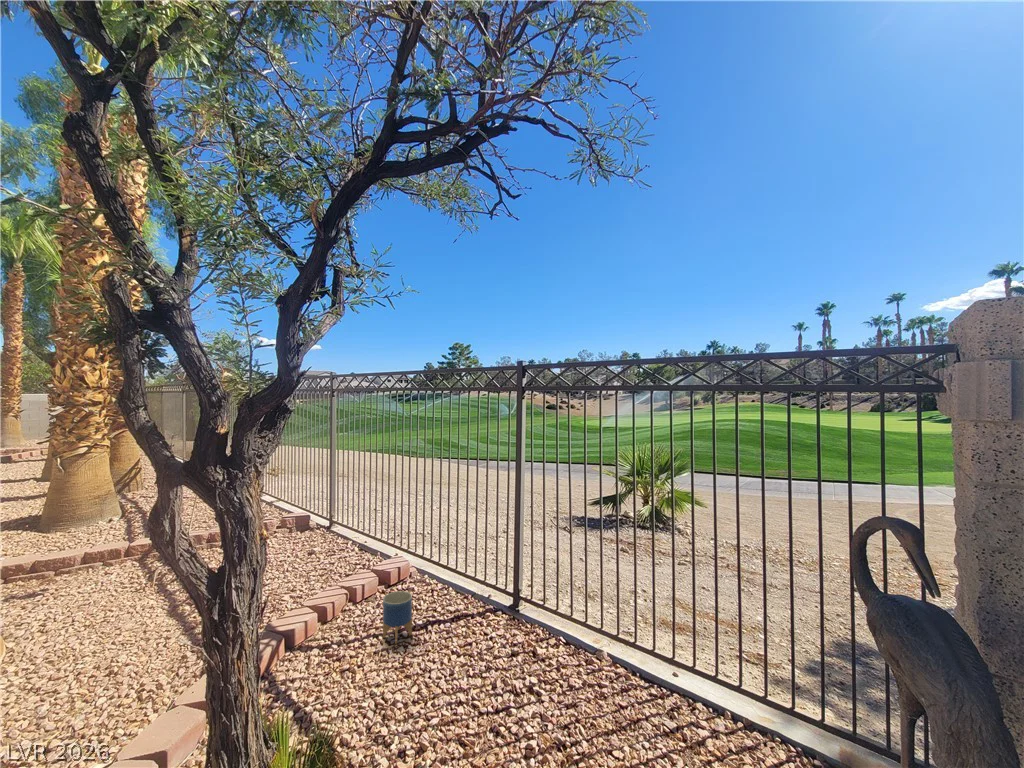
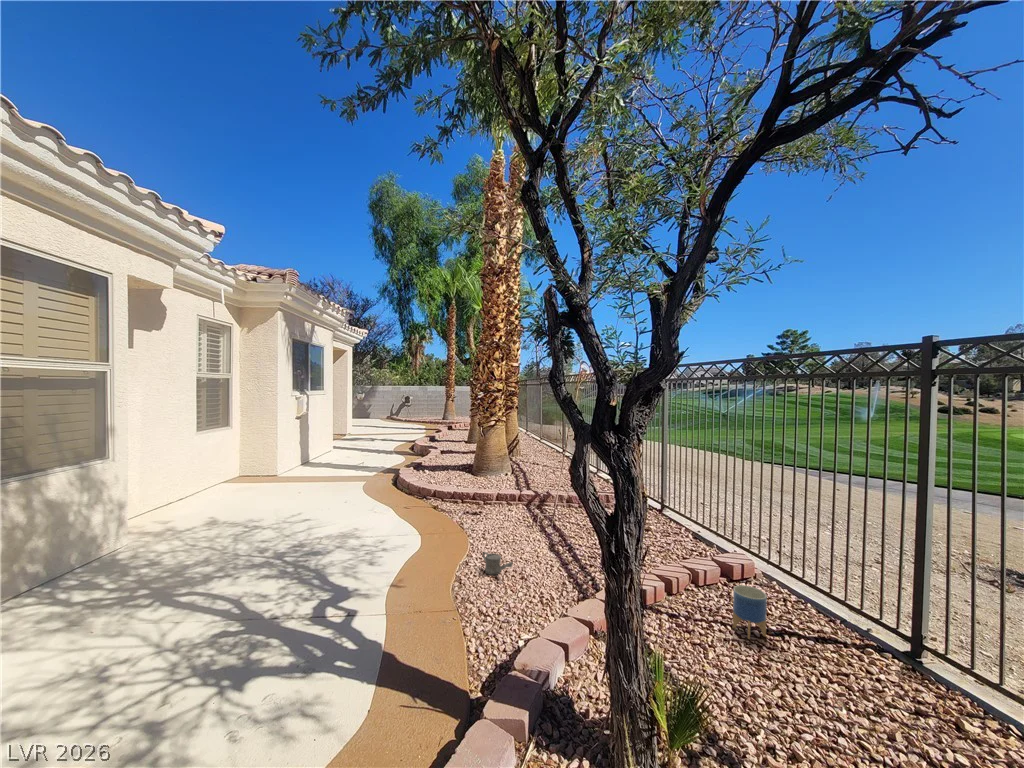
watering can: none [33,653,91,690] -> present [483,552,512,575]

